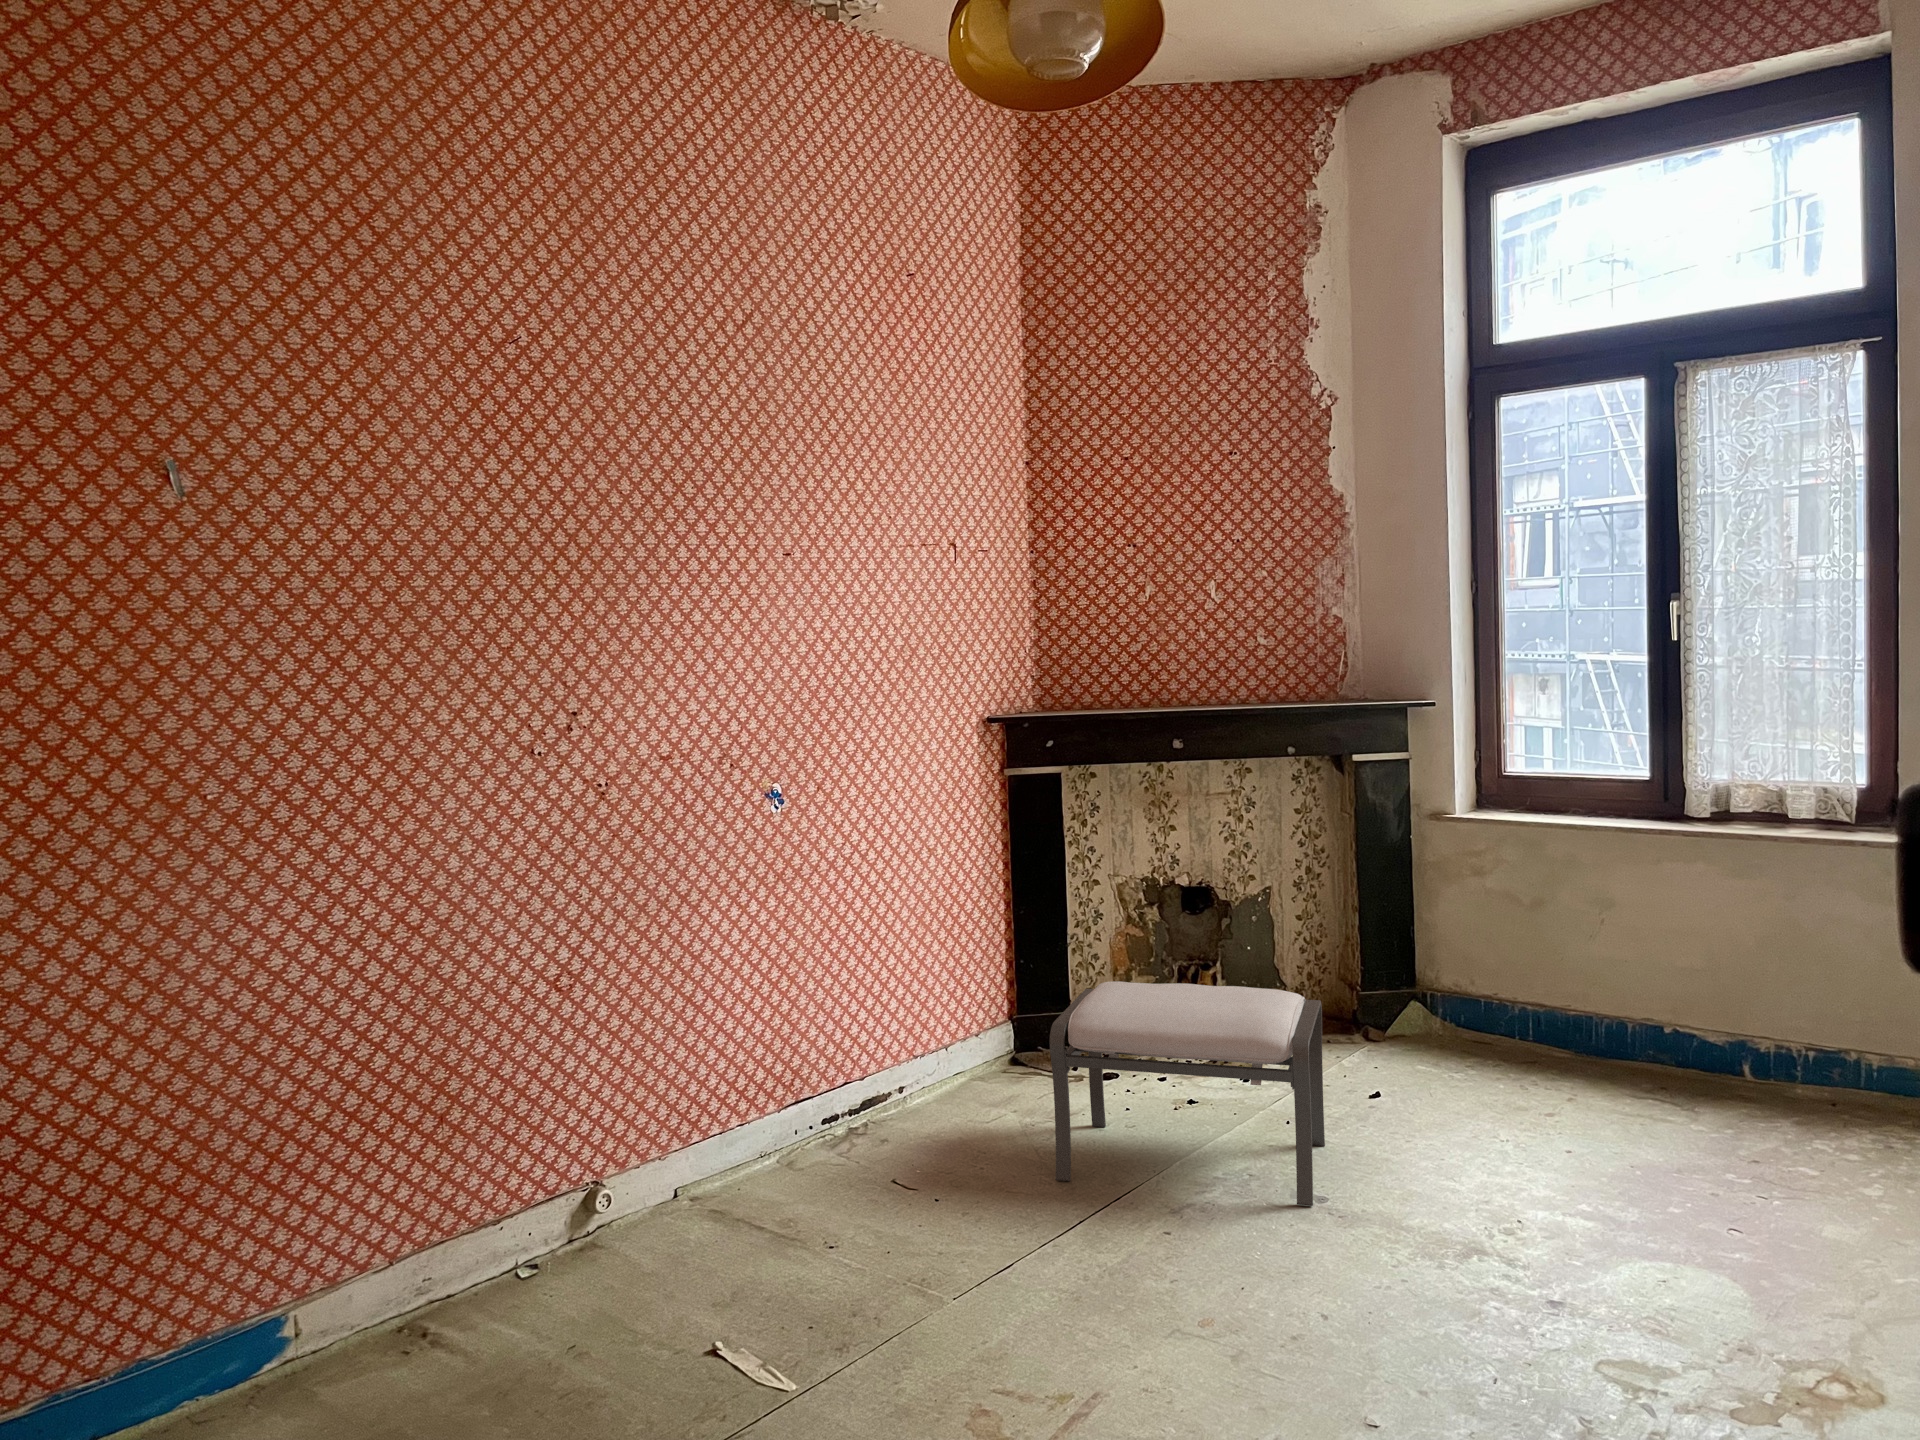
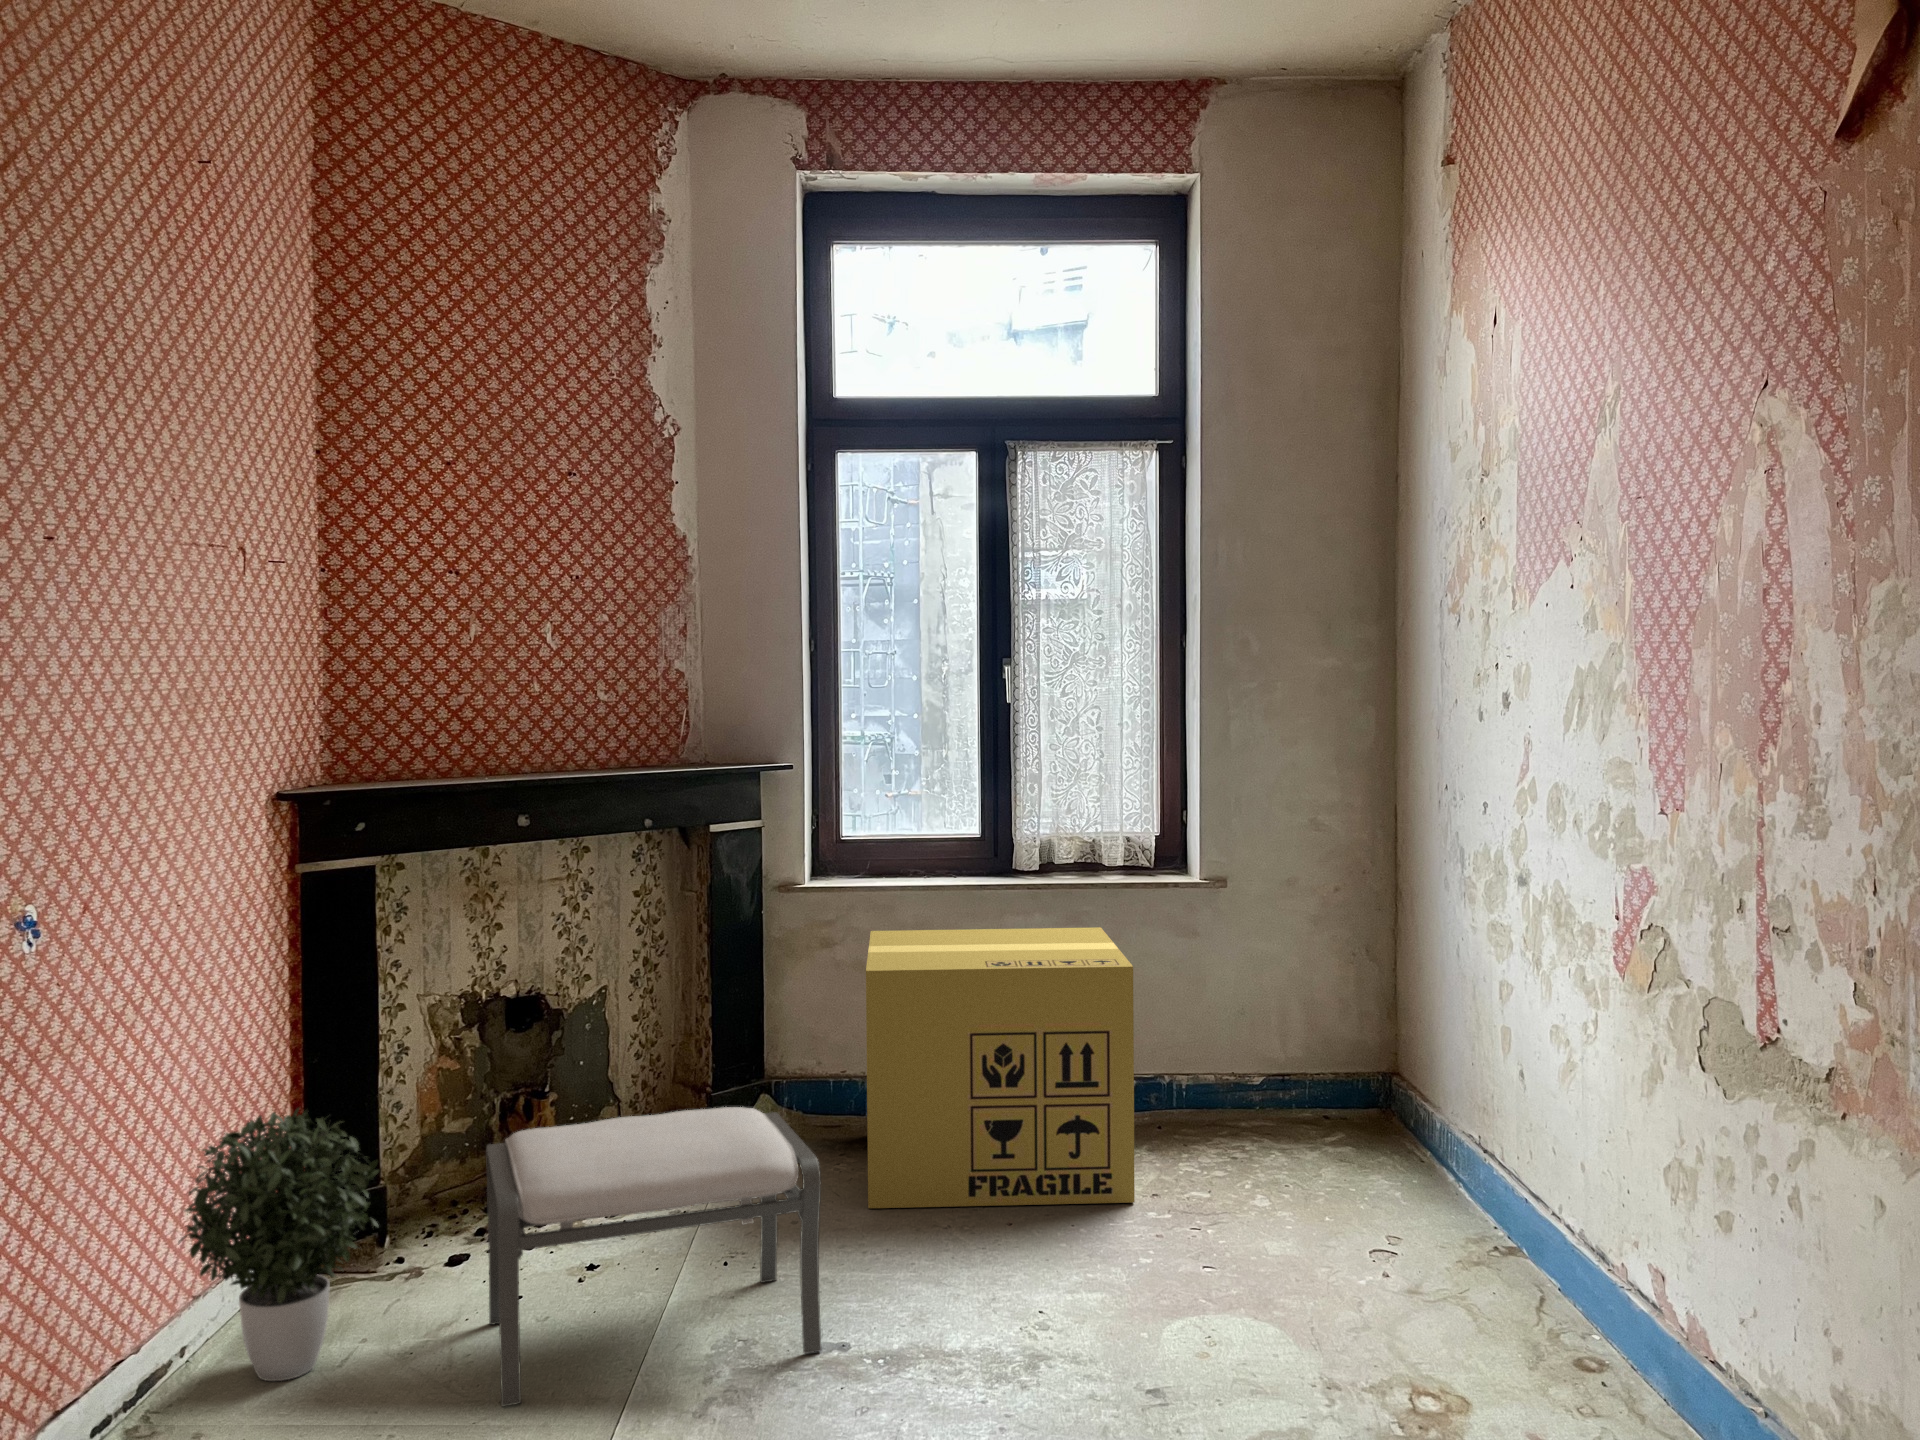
cardboard box: none [1451,857,1774,1160] -> present [866,927,1135,1208]
potted plant: none [882,940,1012,1129] -> present [179,1108,379,1381]

